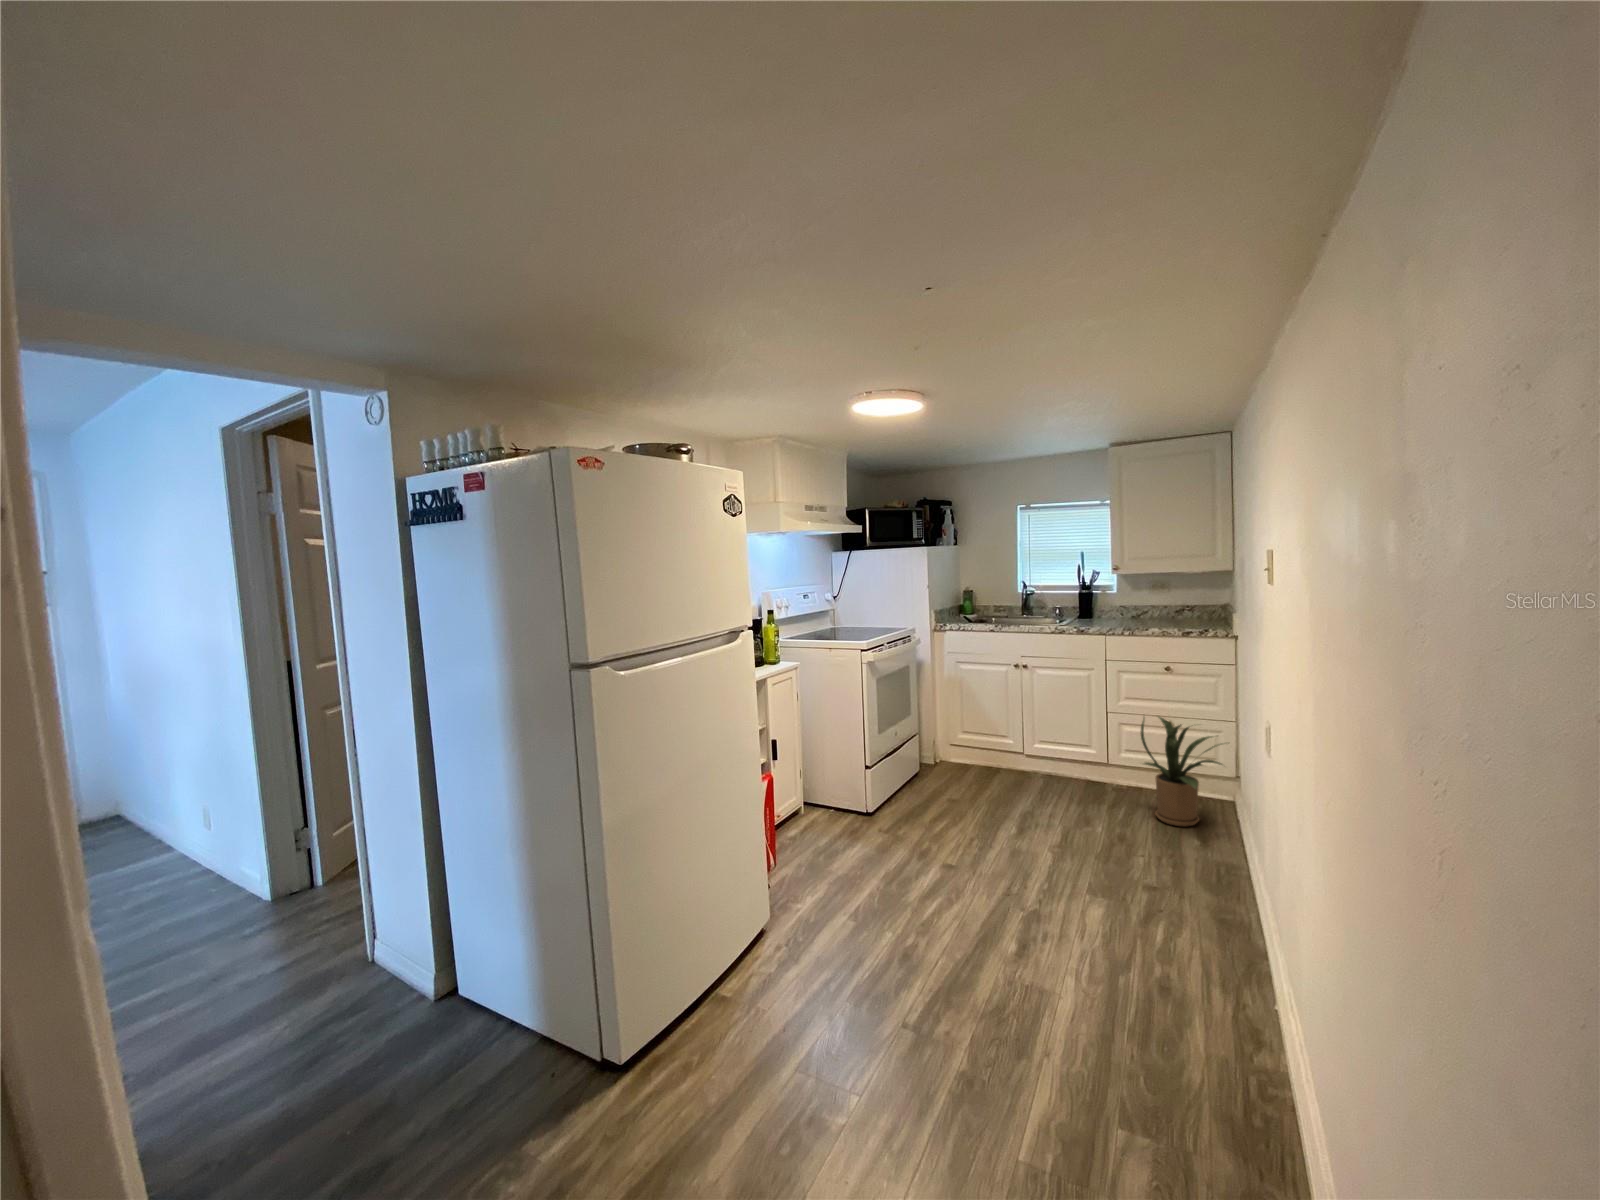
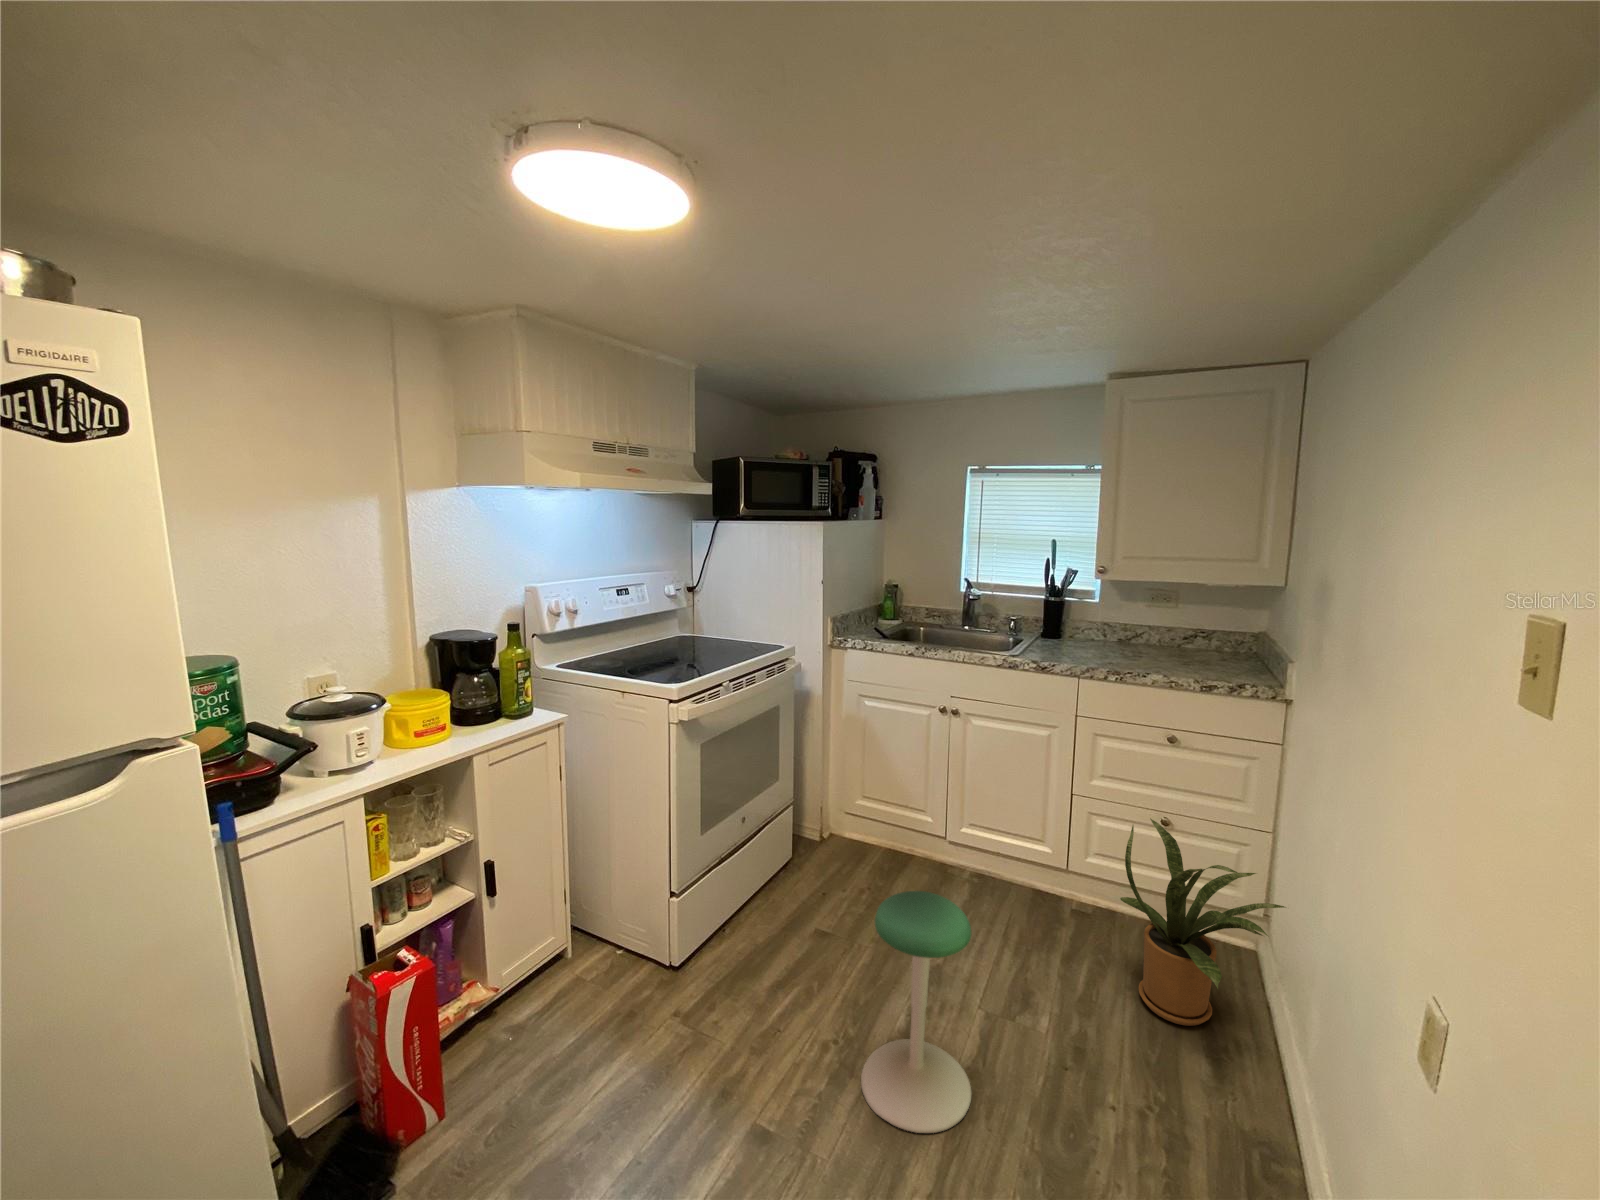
stool: none [995,742,1060,864] -> present [861,891,971,1133]

